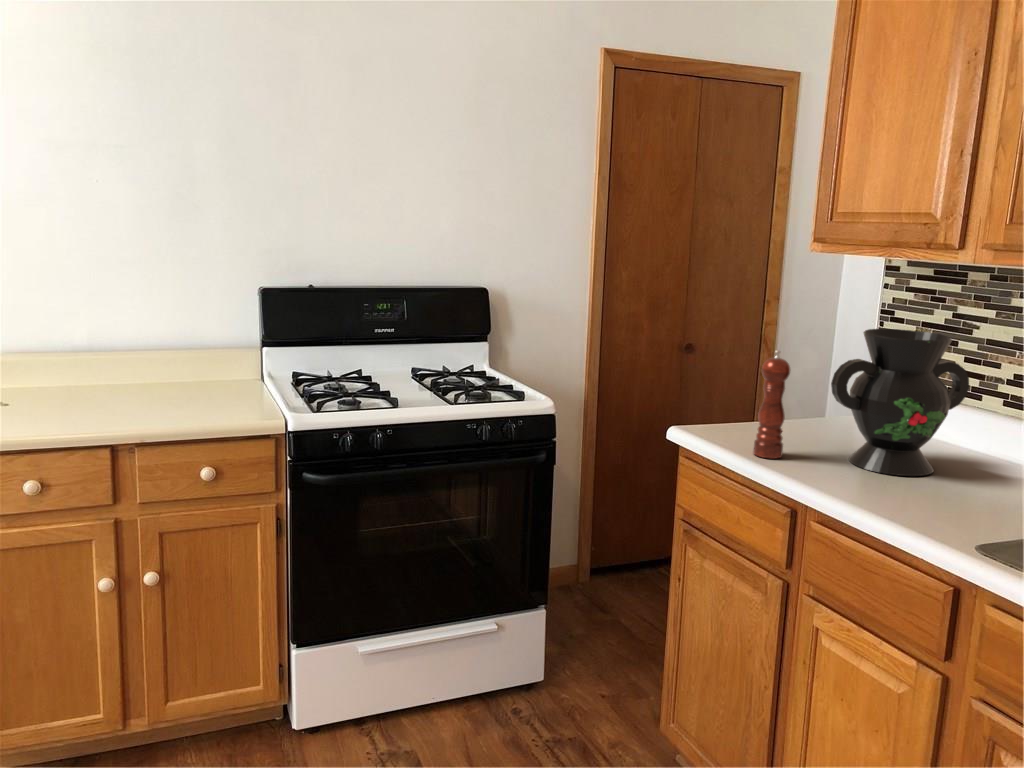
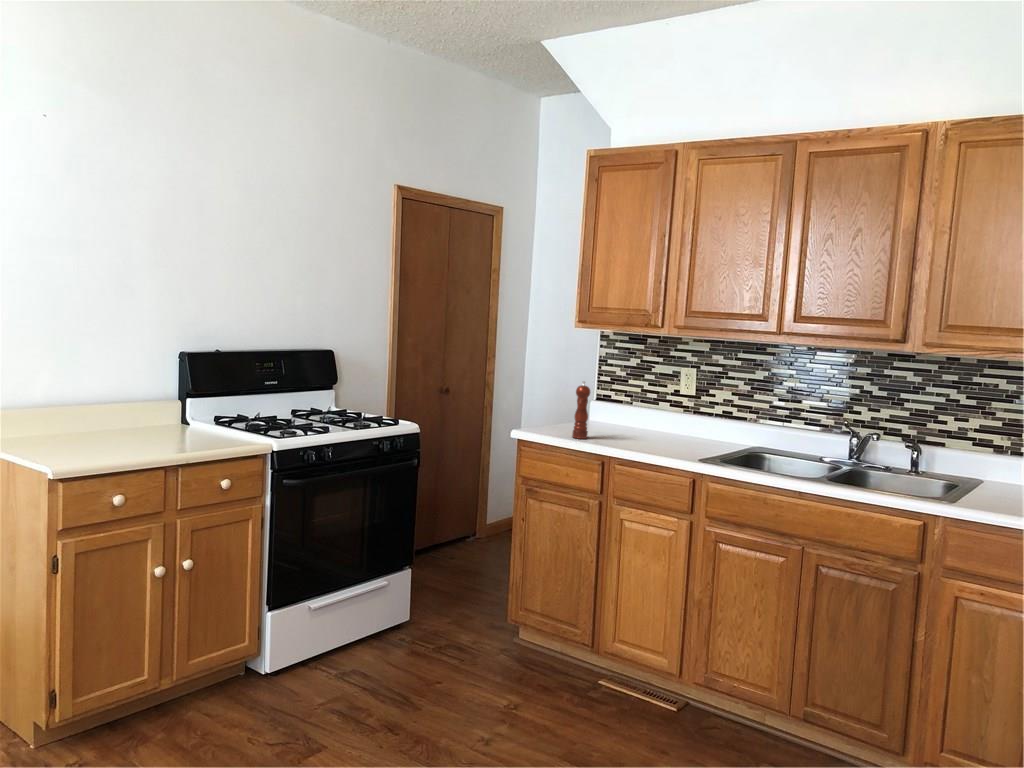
decorative vase: present [831,329,969,476] -> none [610,369,664,442]

